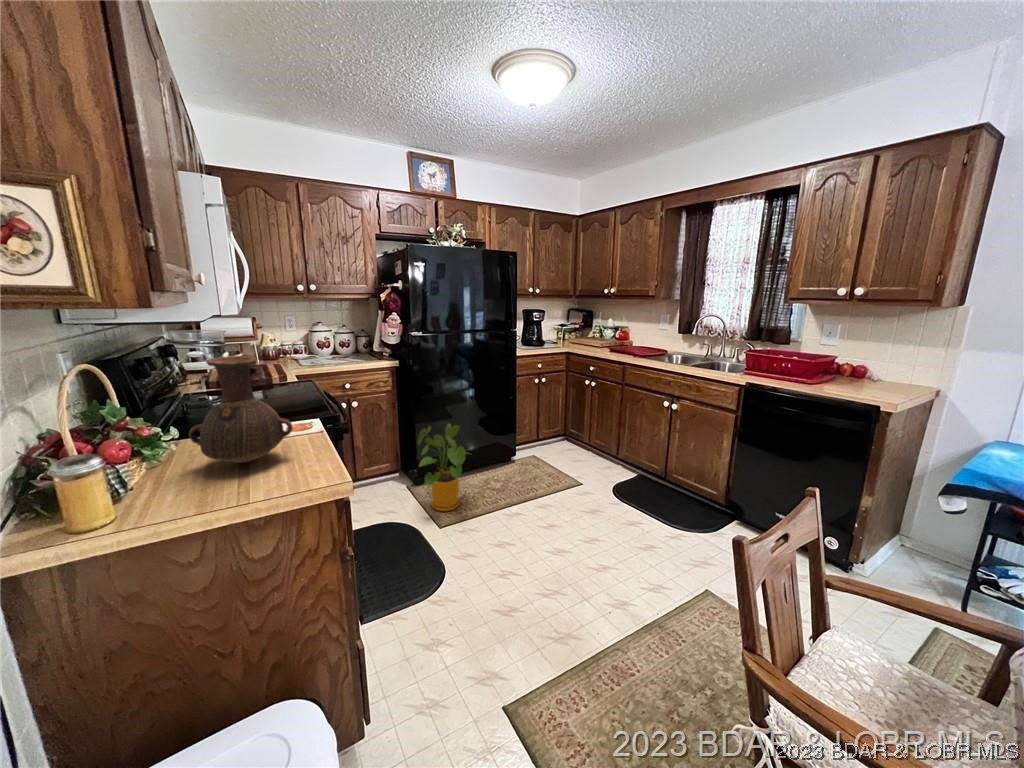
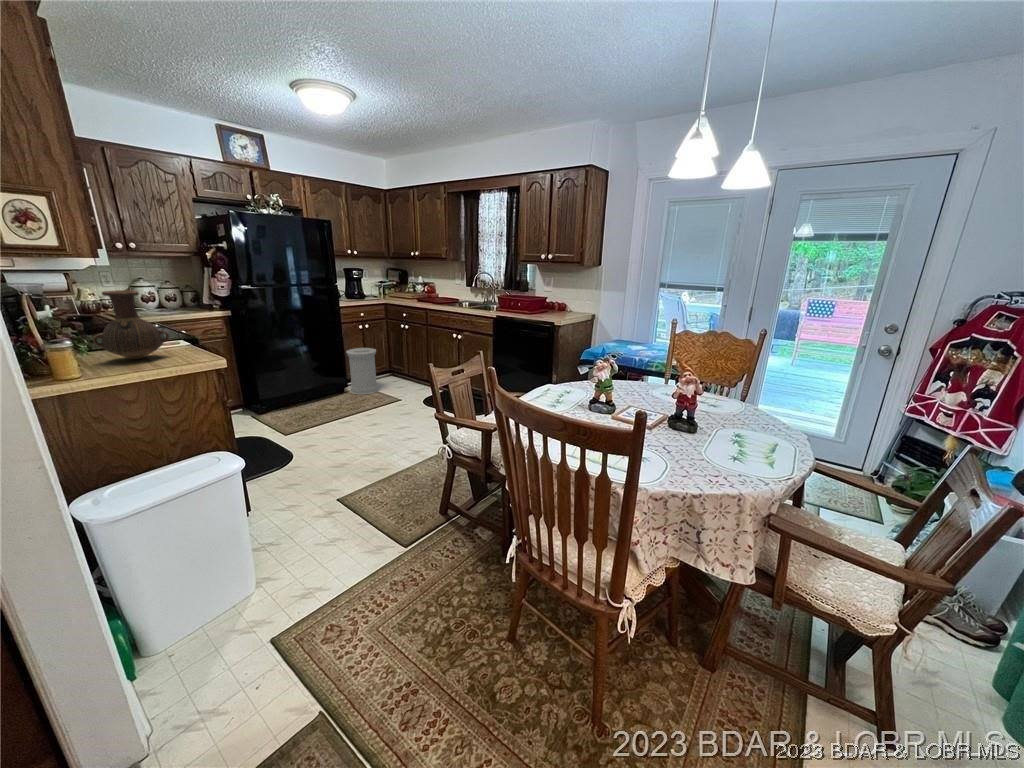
trash can: none [516,408,553,470] -> present [347,348,379,395]
house plant: present [417,423,469,511] -> none [258,359,309,425]

